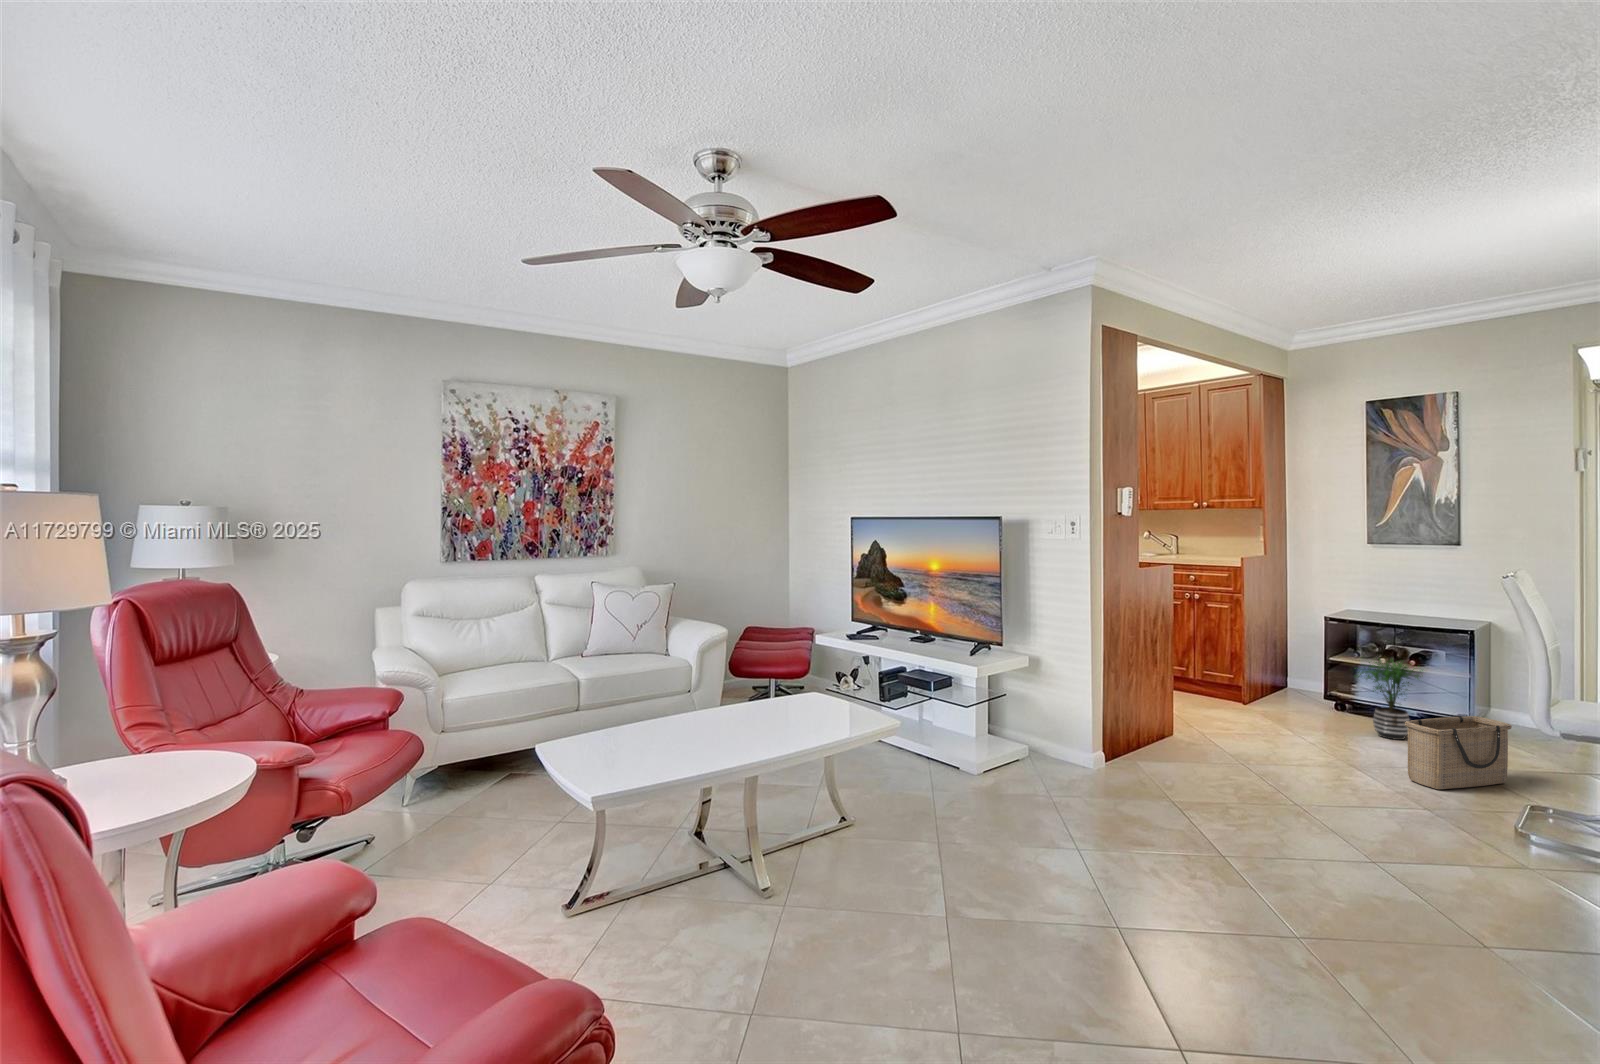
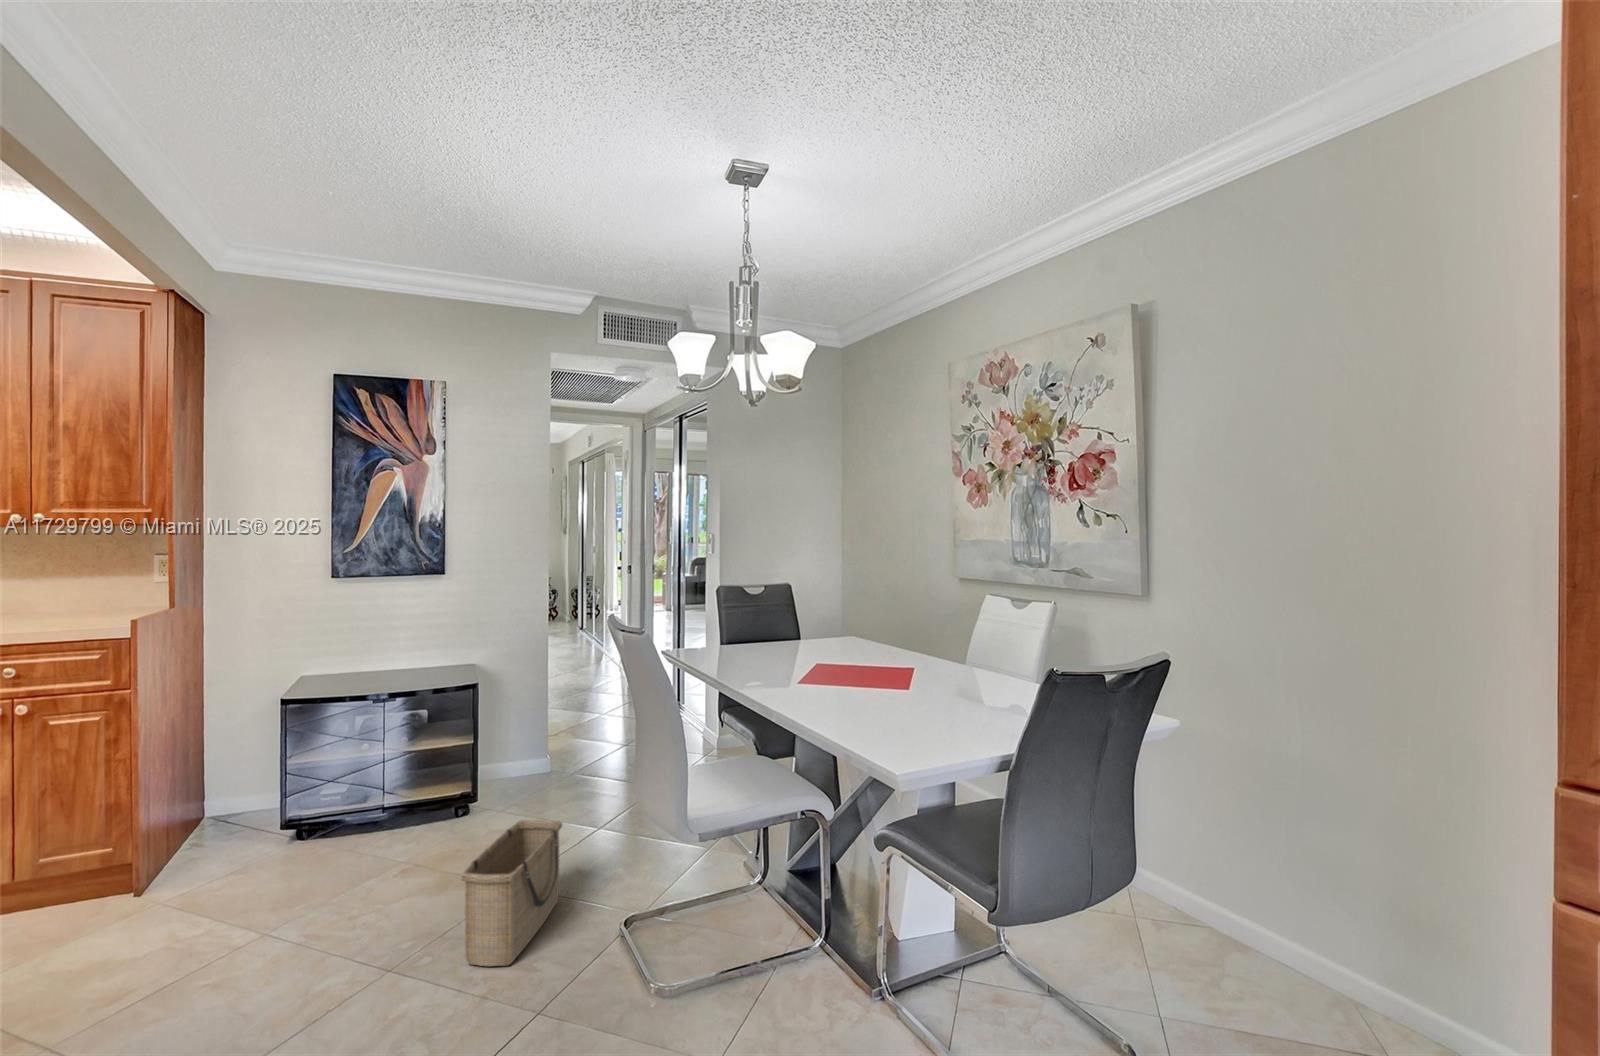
potted plant: present [1355,660,1423,740] -> none [344,752,440,880]

